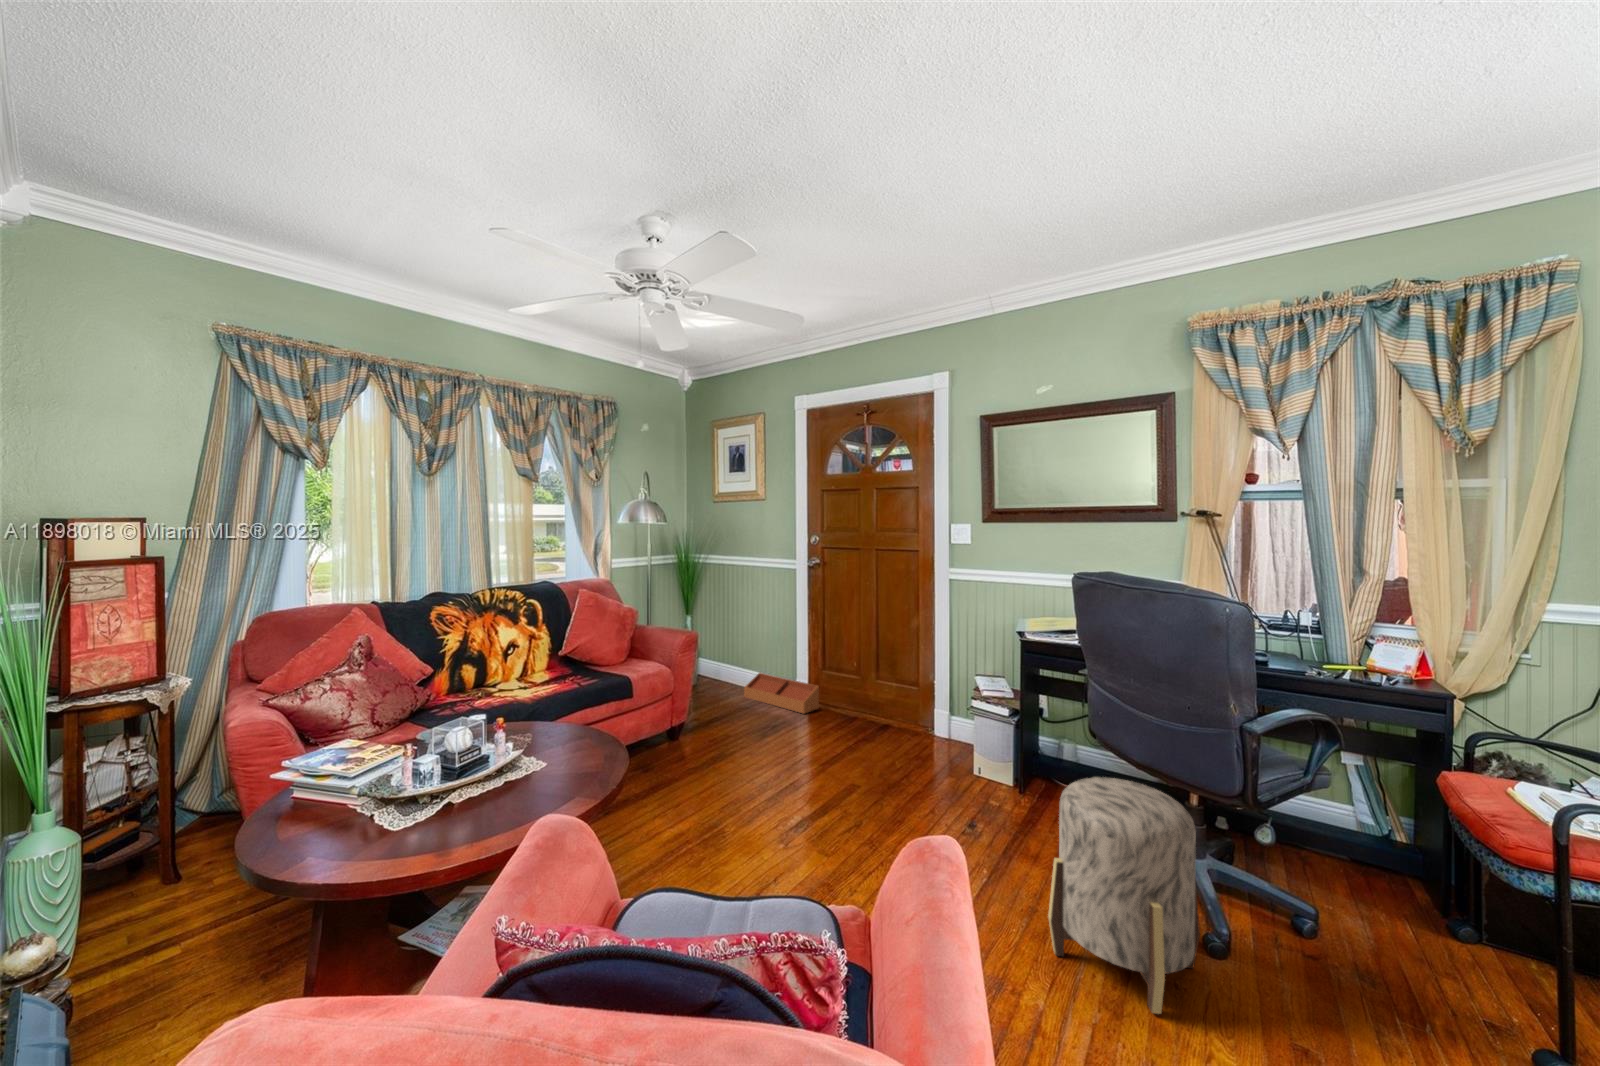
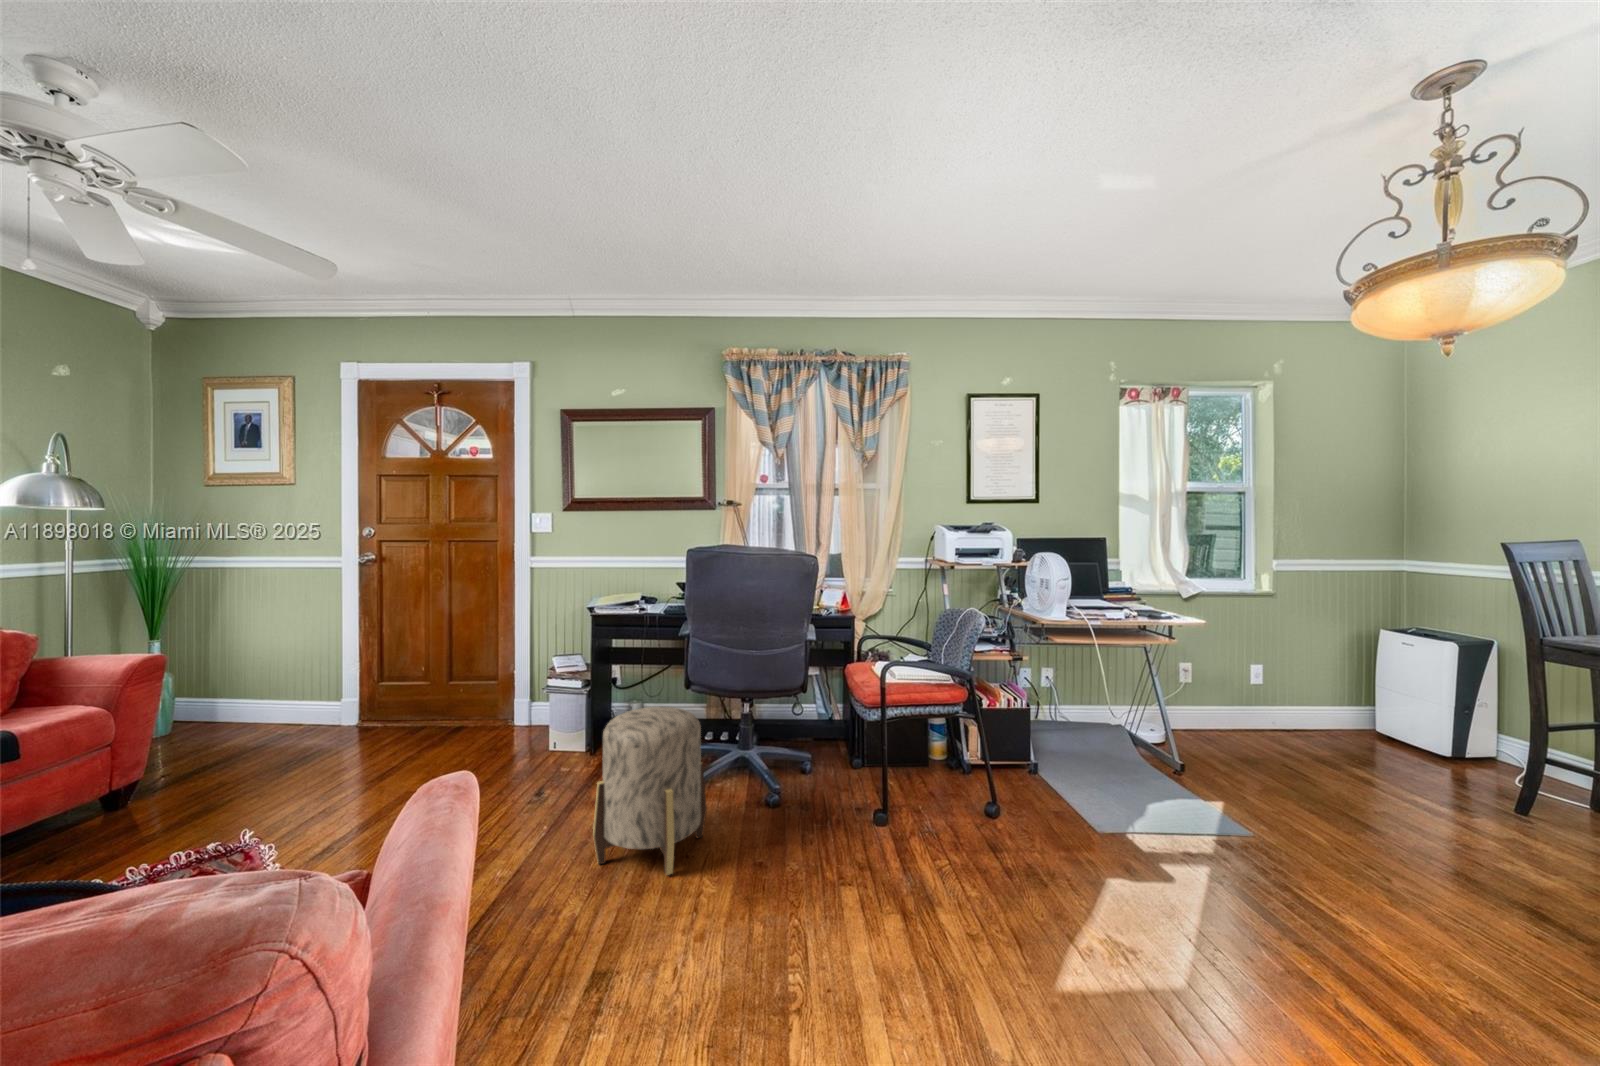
storage bin: present [744,672,819,713] -> none [257,697,373,733]

